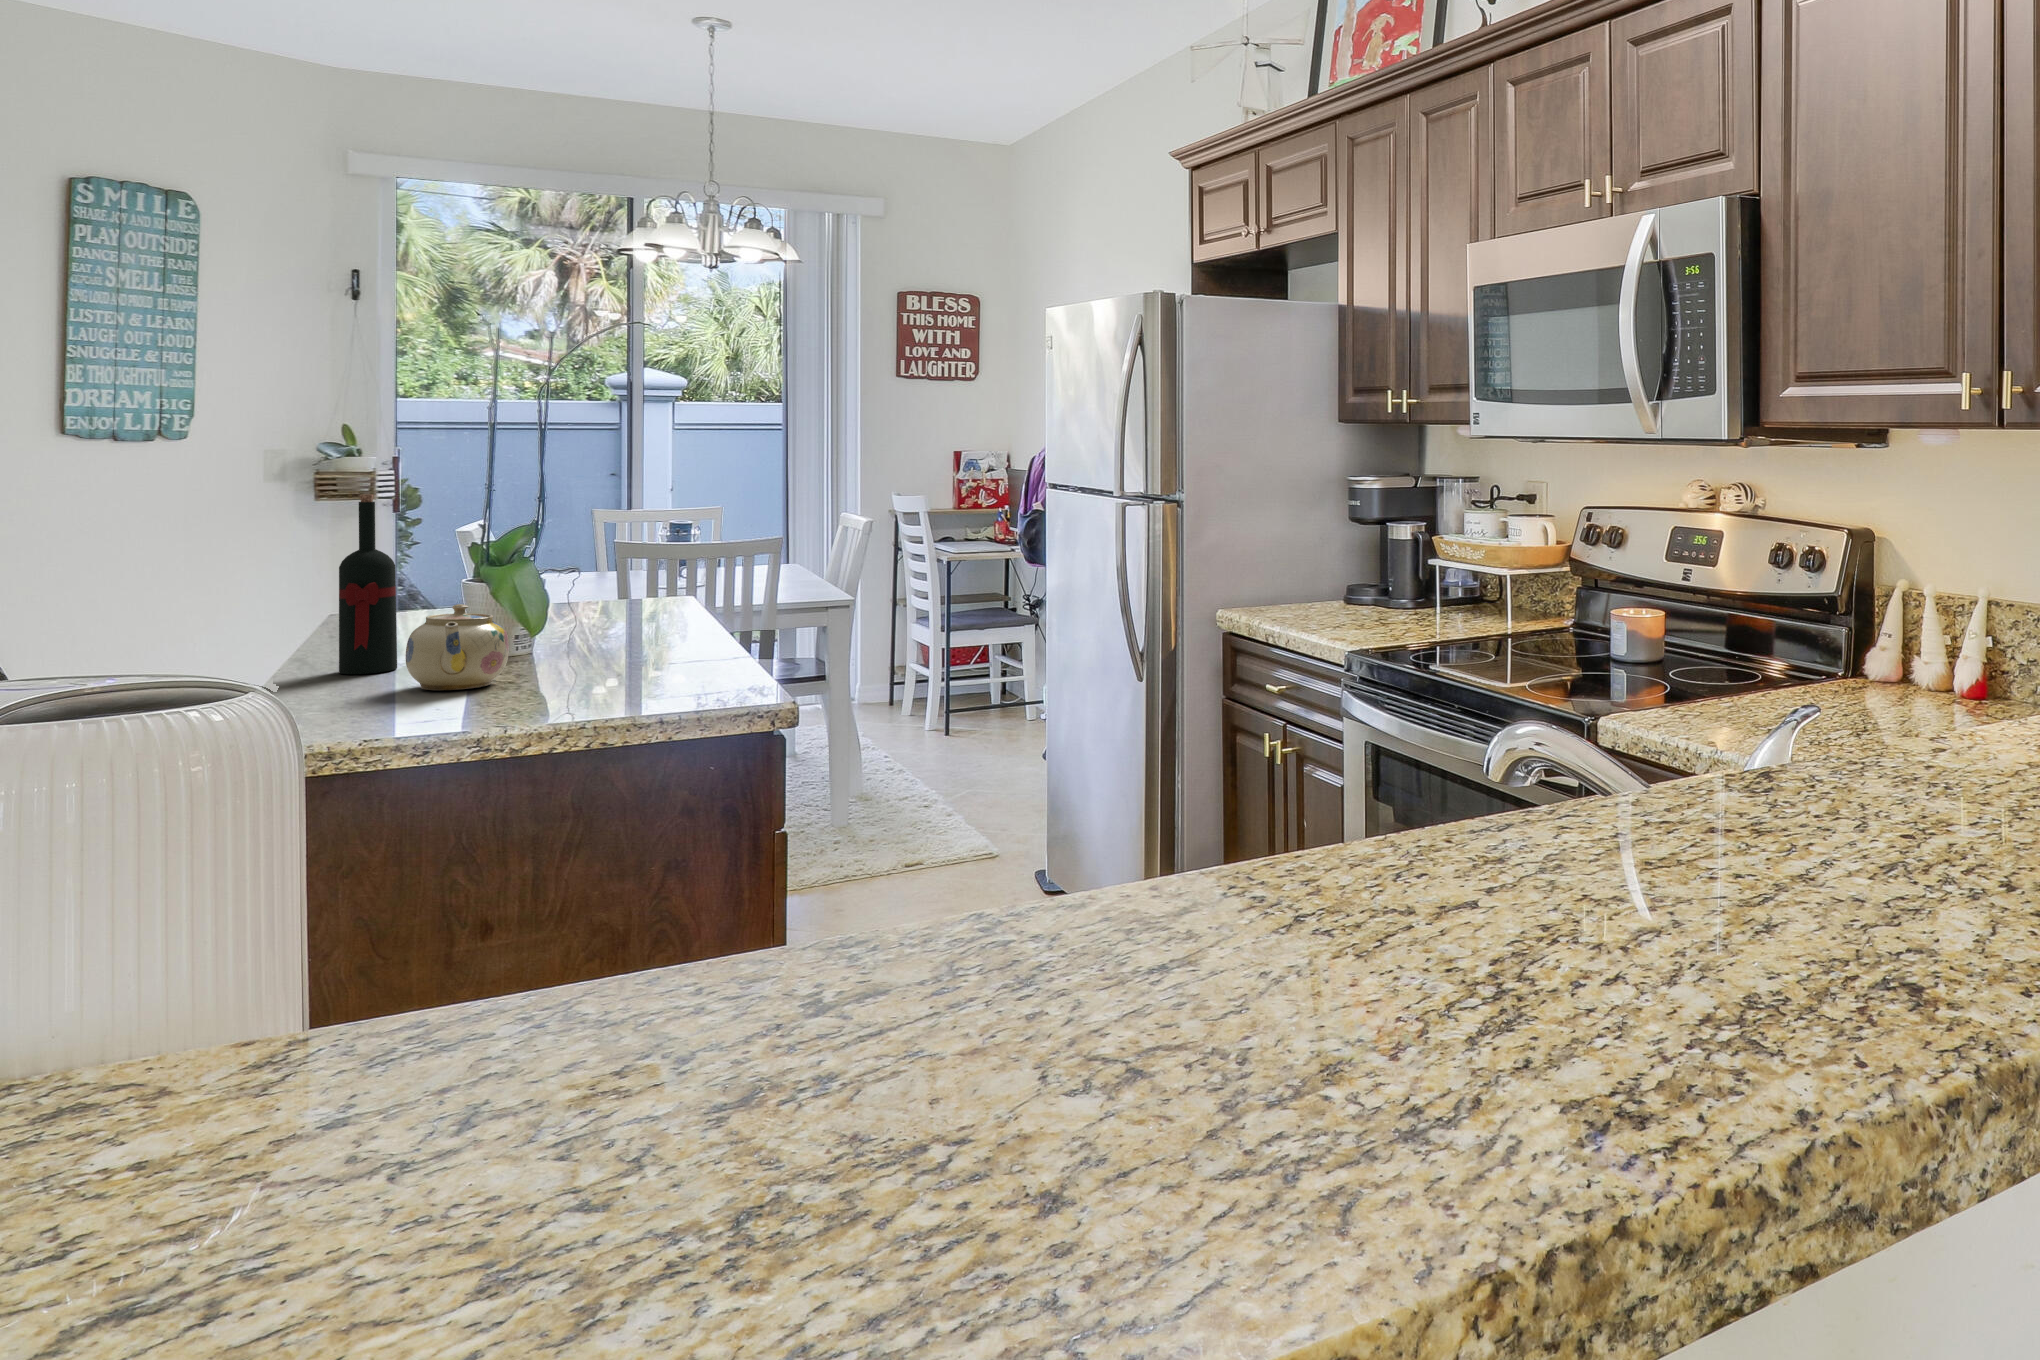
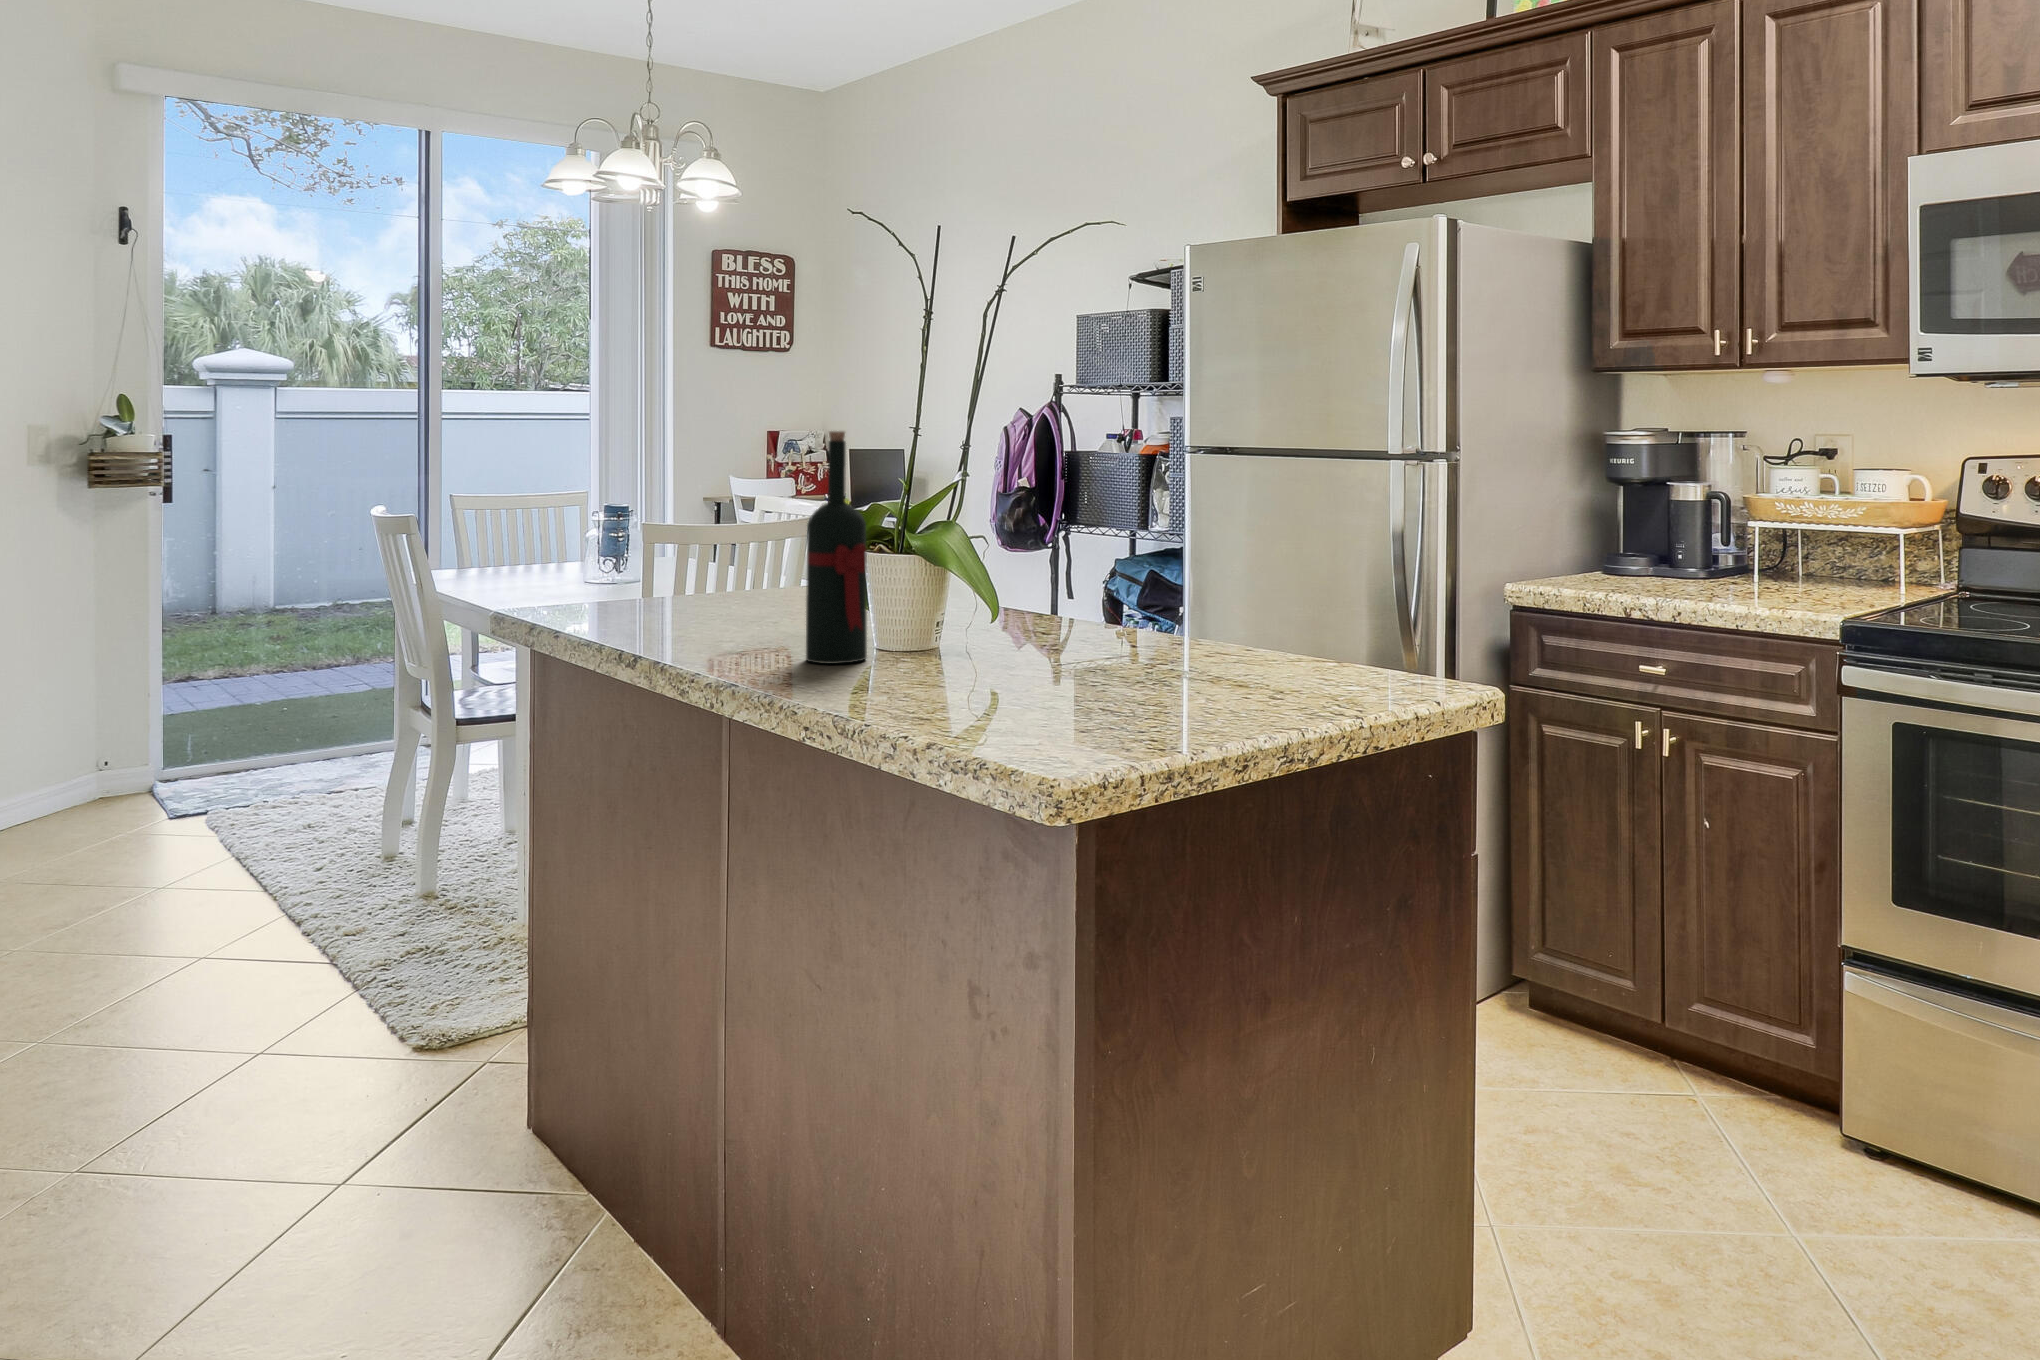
teapot: present [406,604,509,690] -> none [969,568,1081,678]

